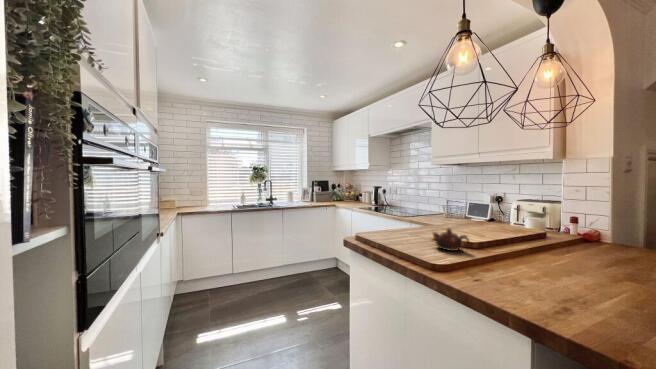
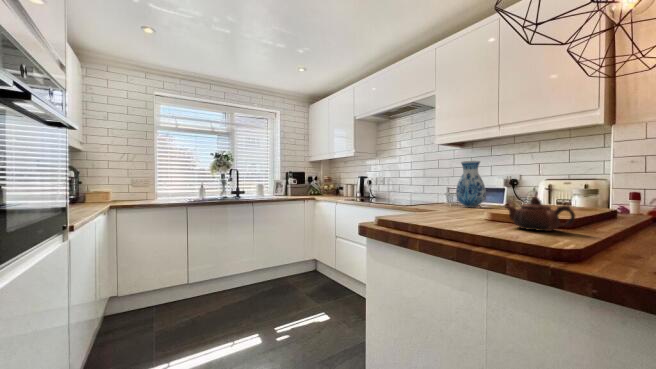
vase: none [444,182,468,221] -> present [456,160,486,207]

